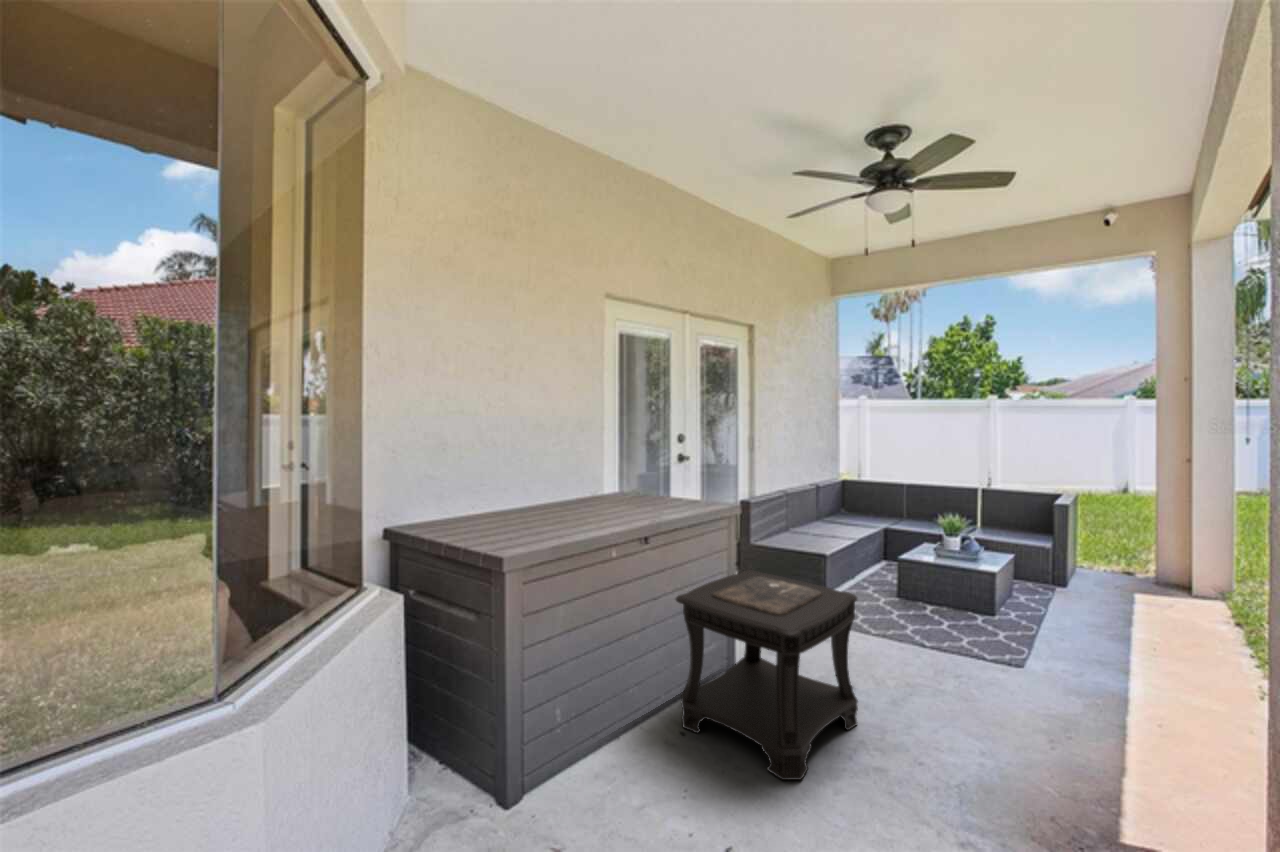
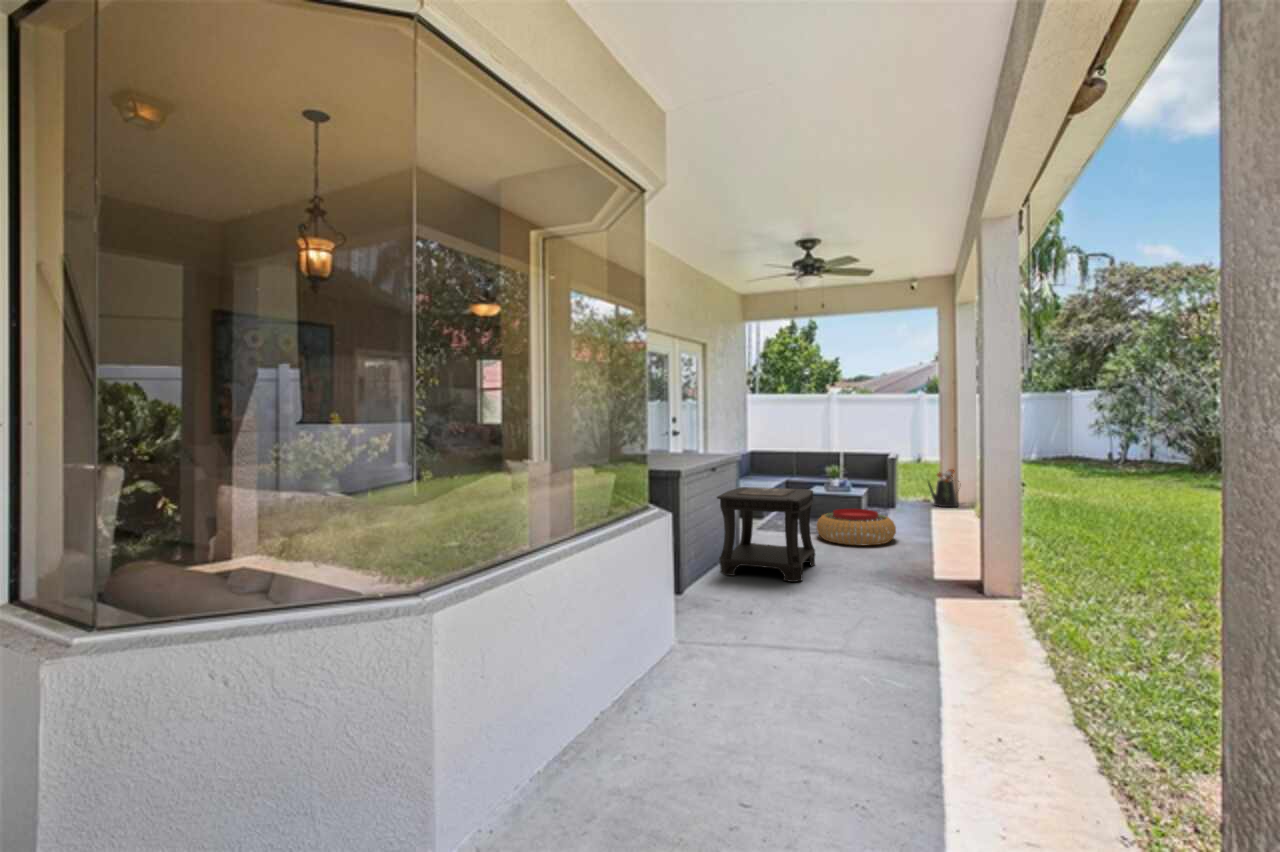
watering can: none [1127,531,1192,595] -> present [928,469,957,507]
pouf: none [898,604,1042,684] -> present [816,509,896,546]

